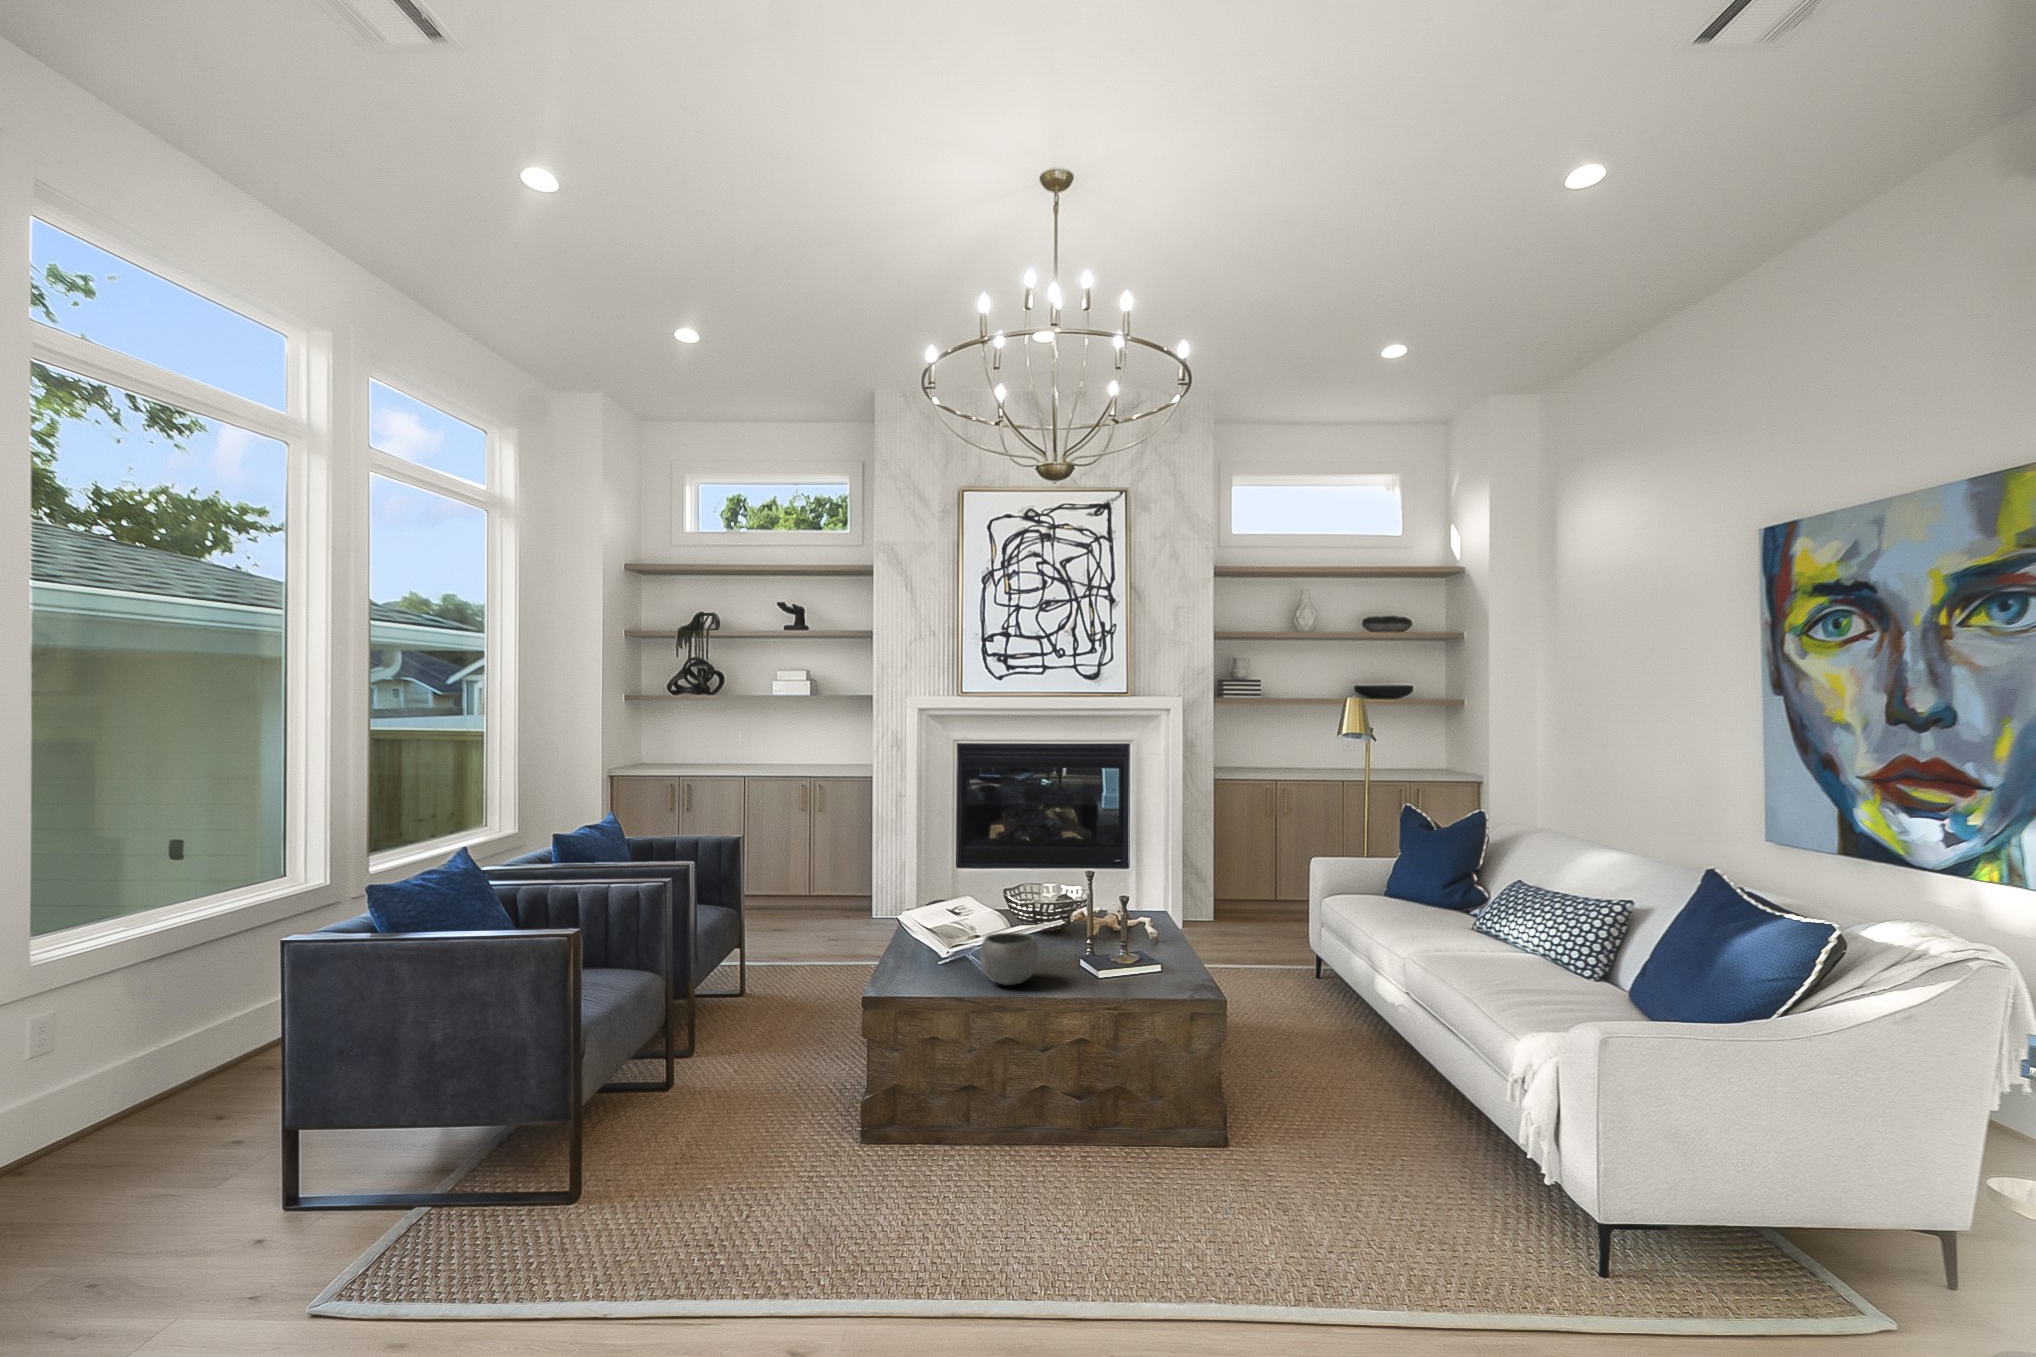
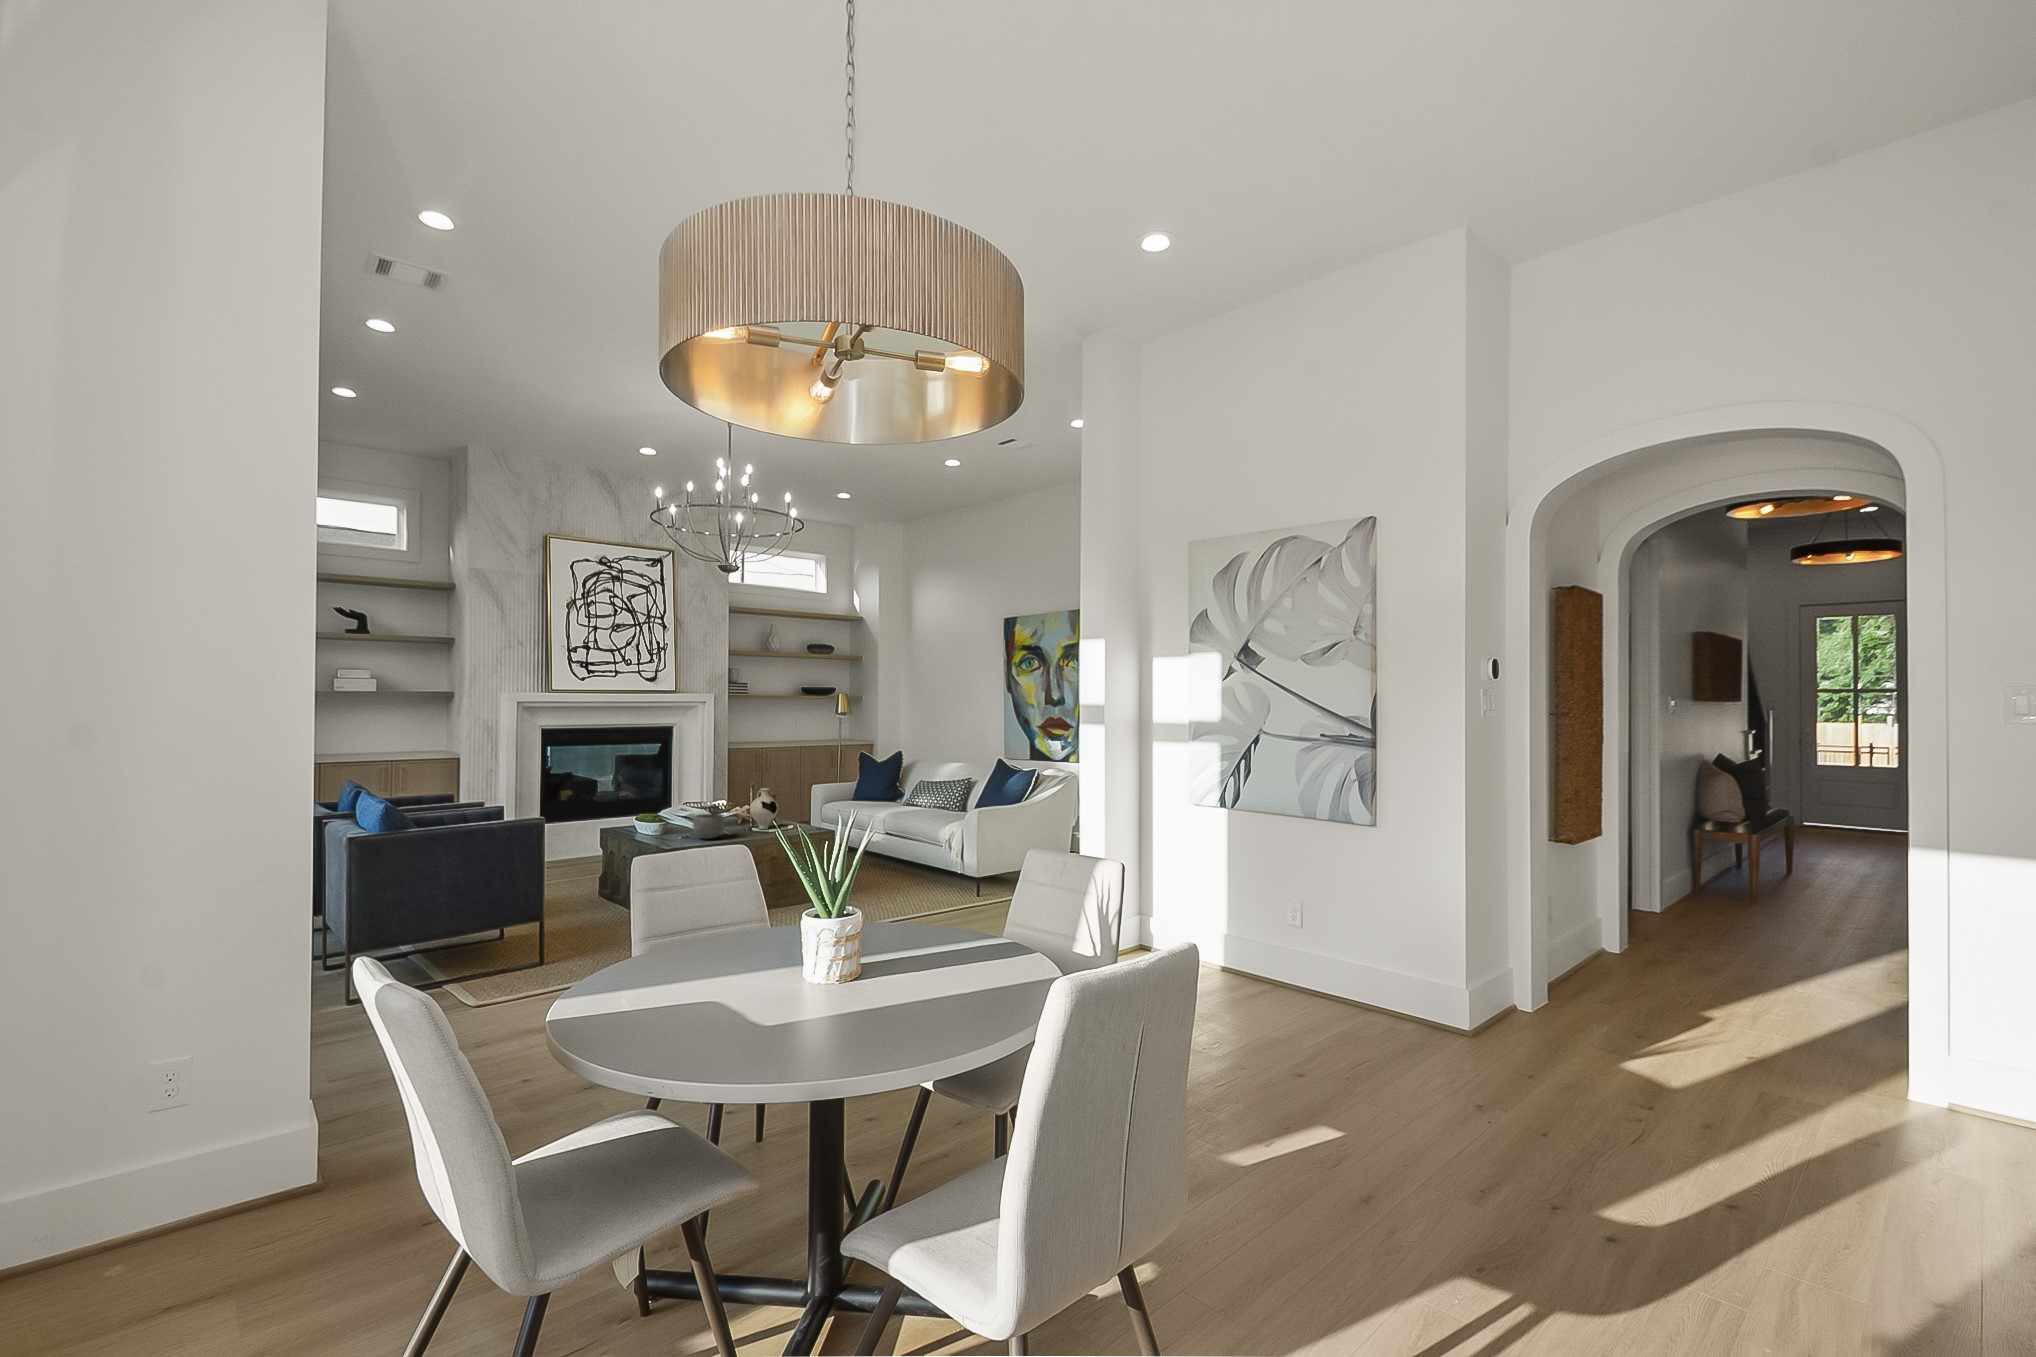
decorative vase: none [1106,890,1161,973] -> present [750,788,778,829]

